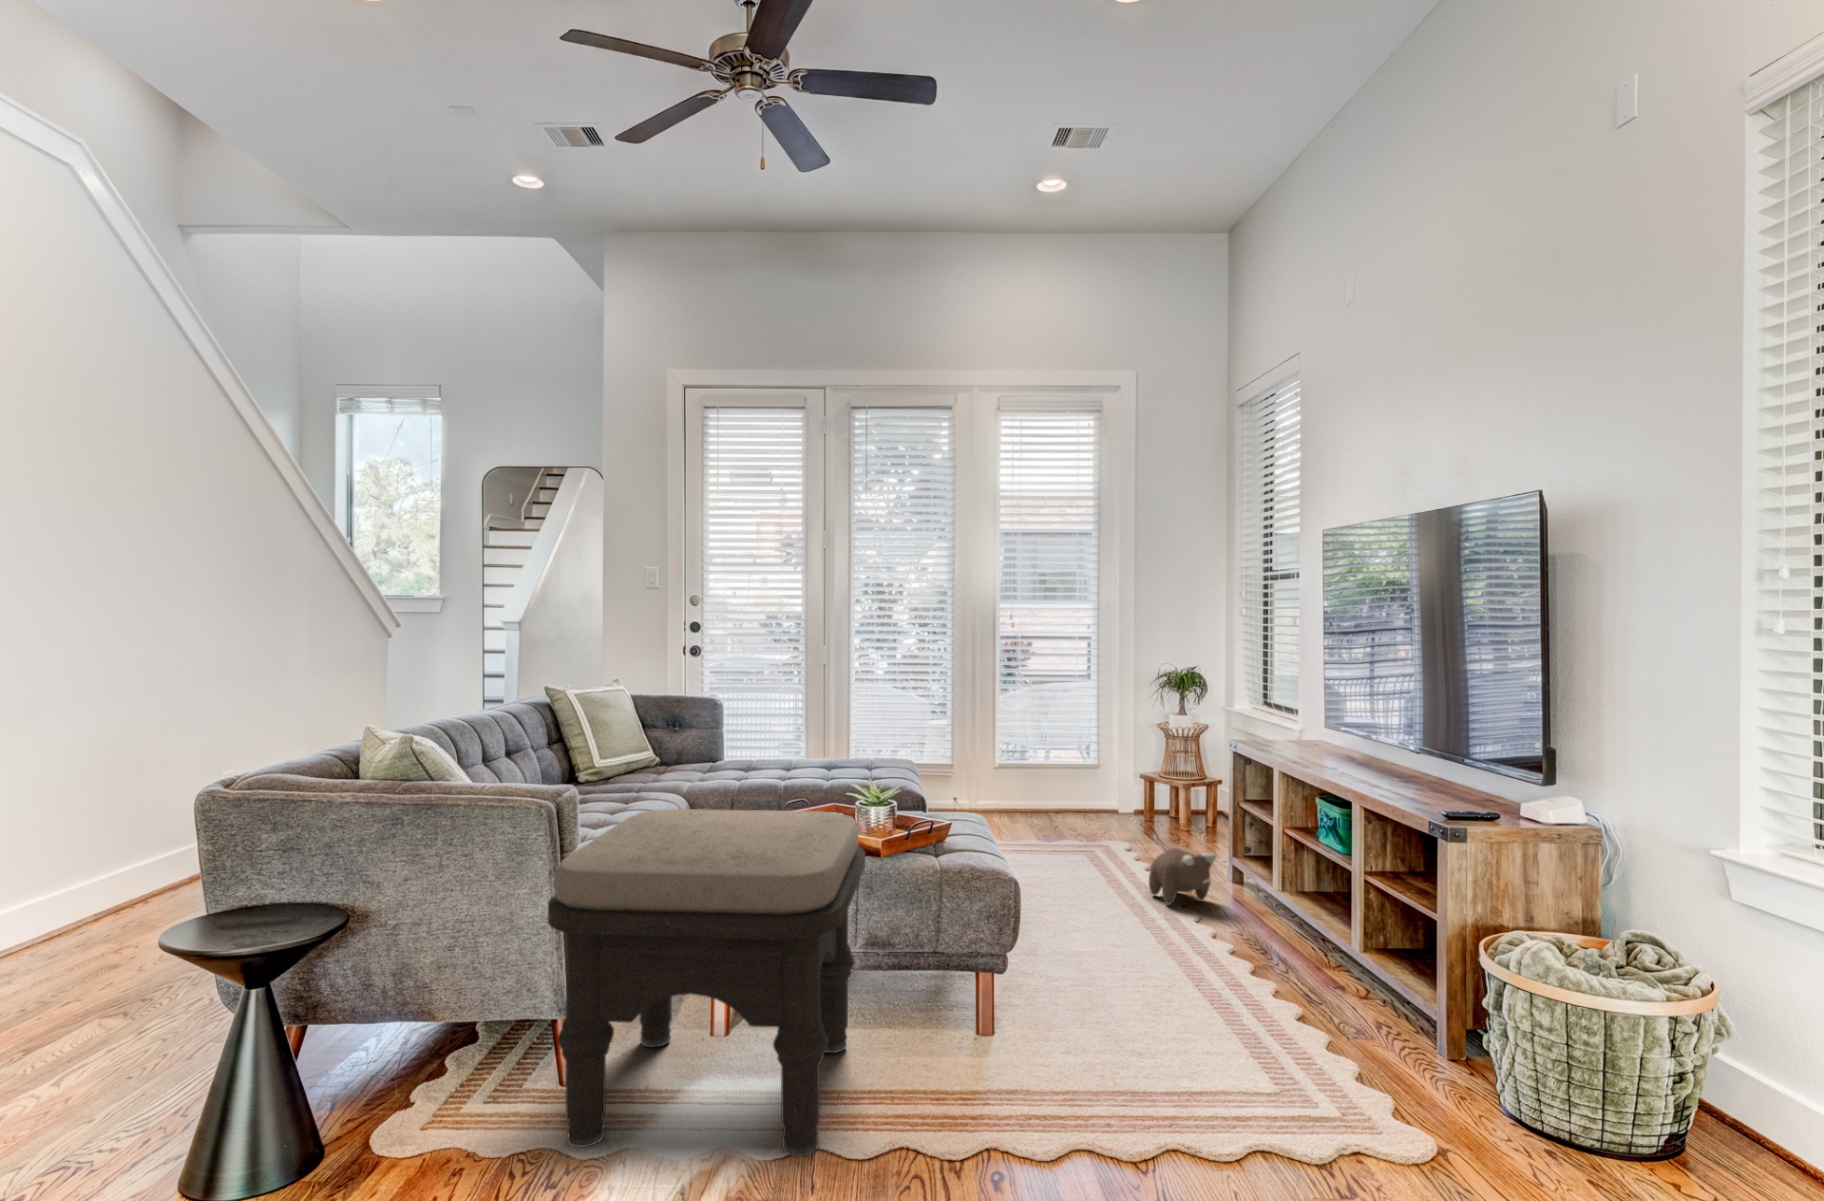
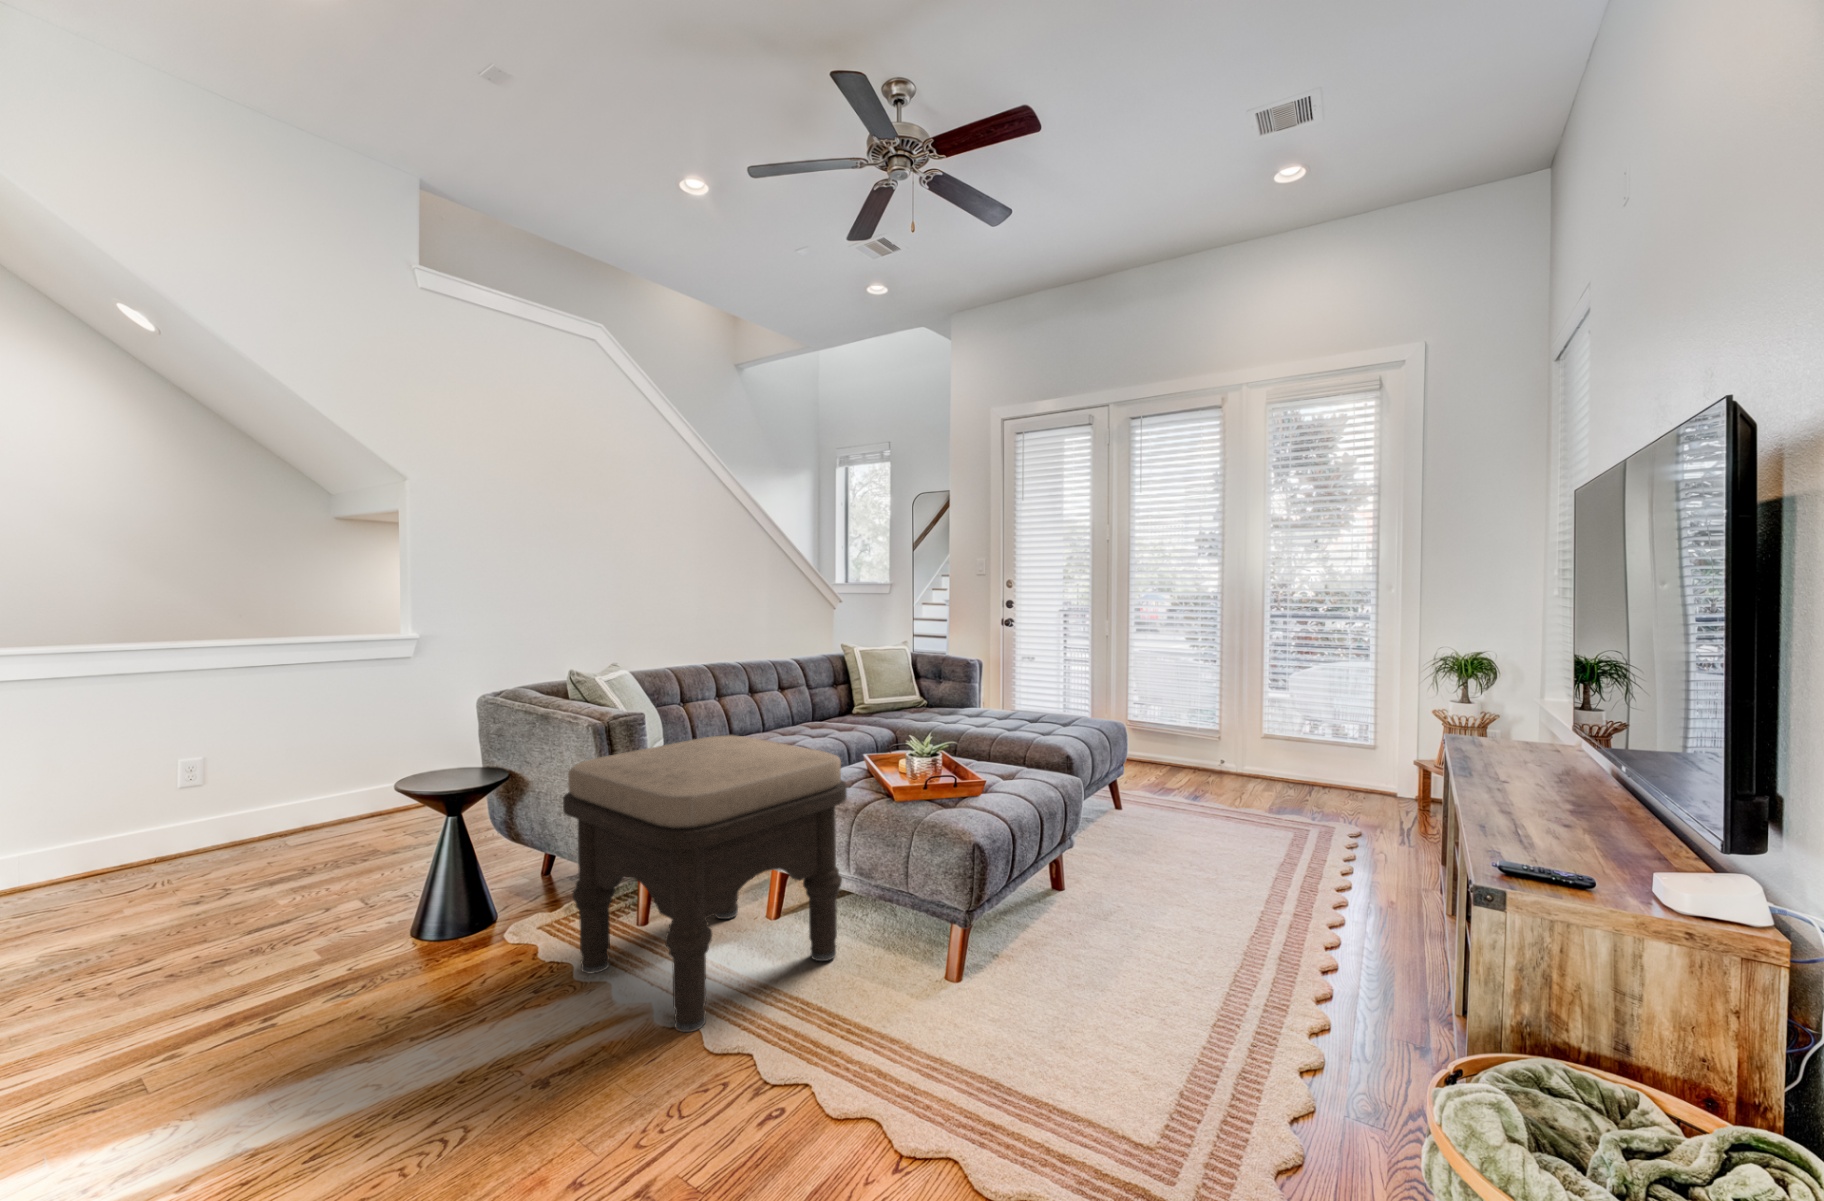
plush toy: present [1149,848,1216,905] -> none [1329,851,1402,918]

